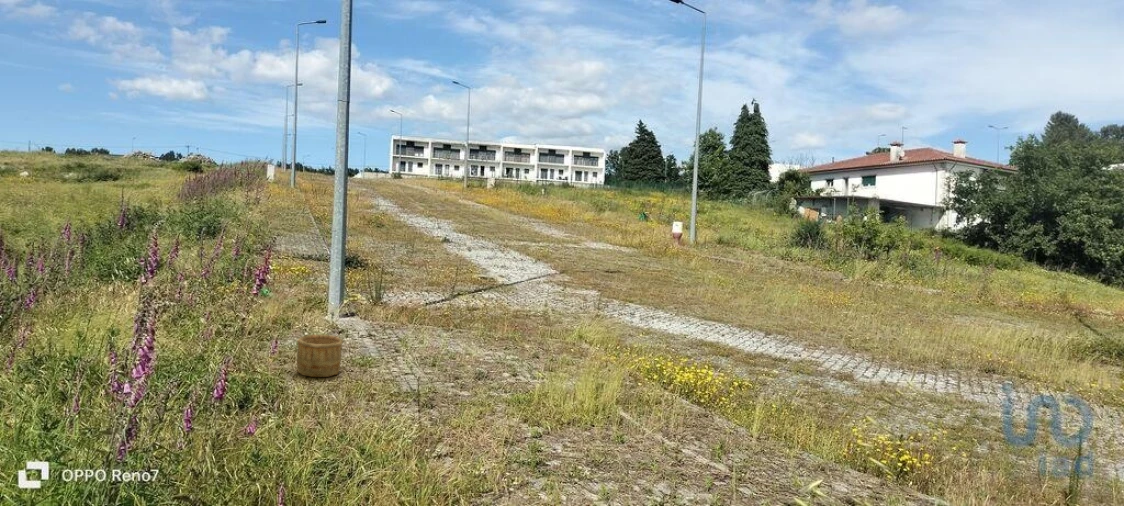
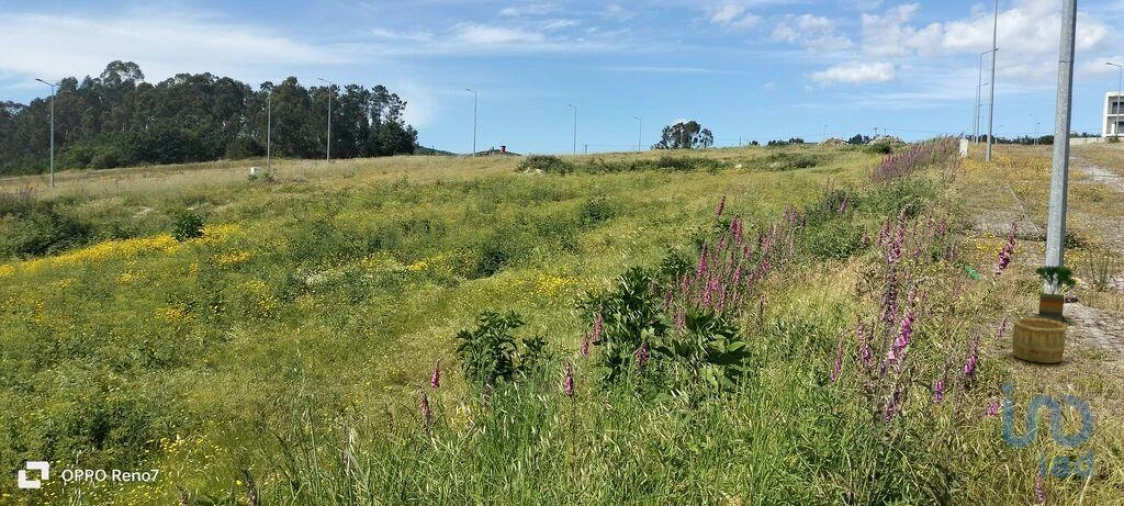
potted tree: none [318,283,354,336] -> present [1035,266,1076,323]

